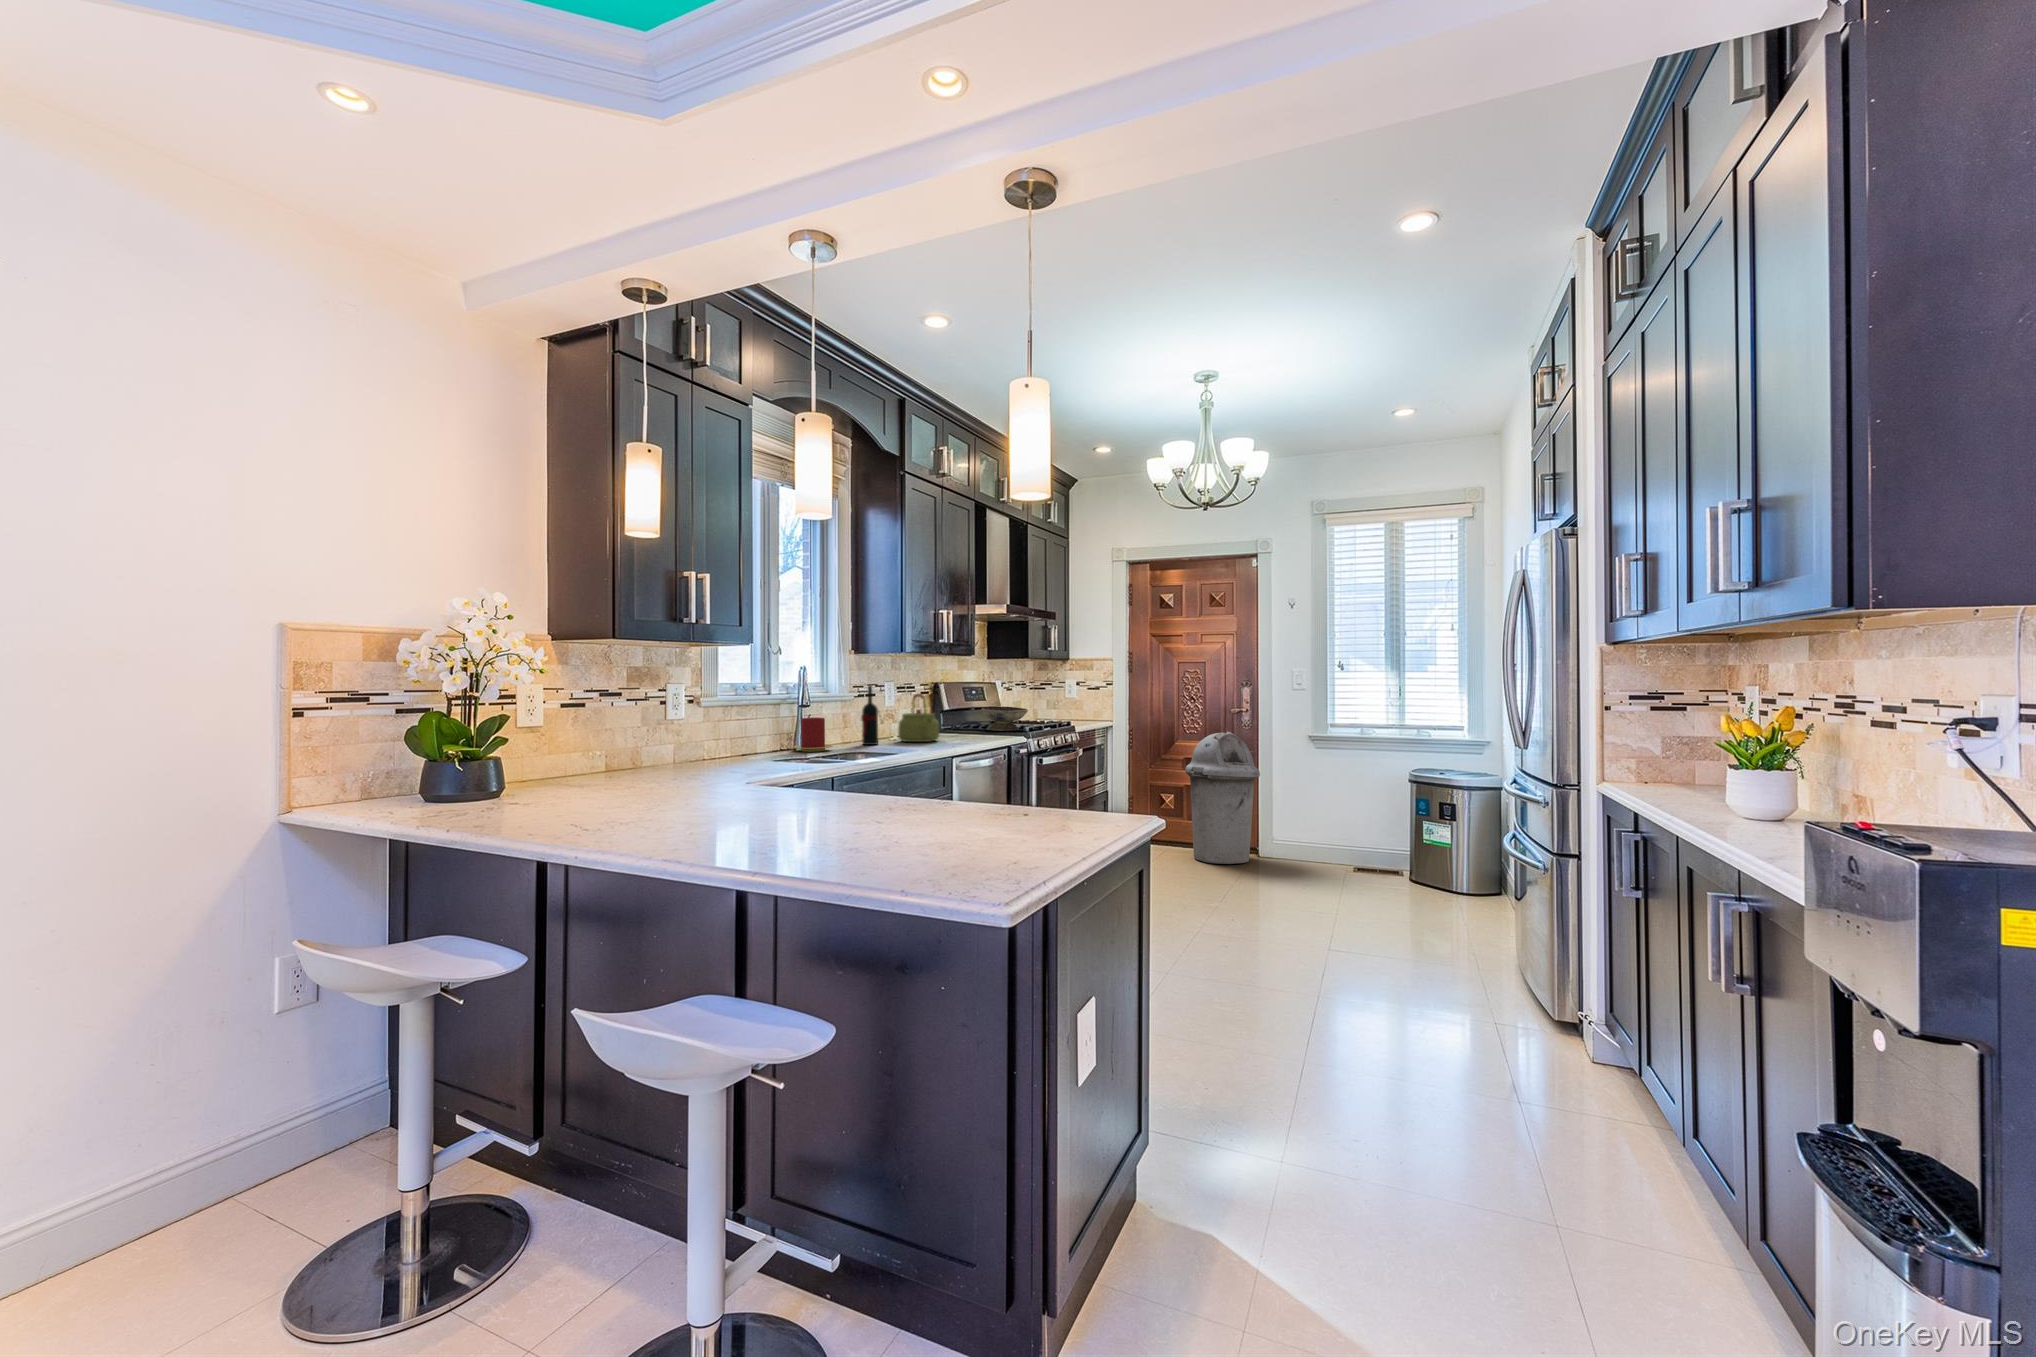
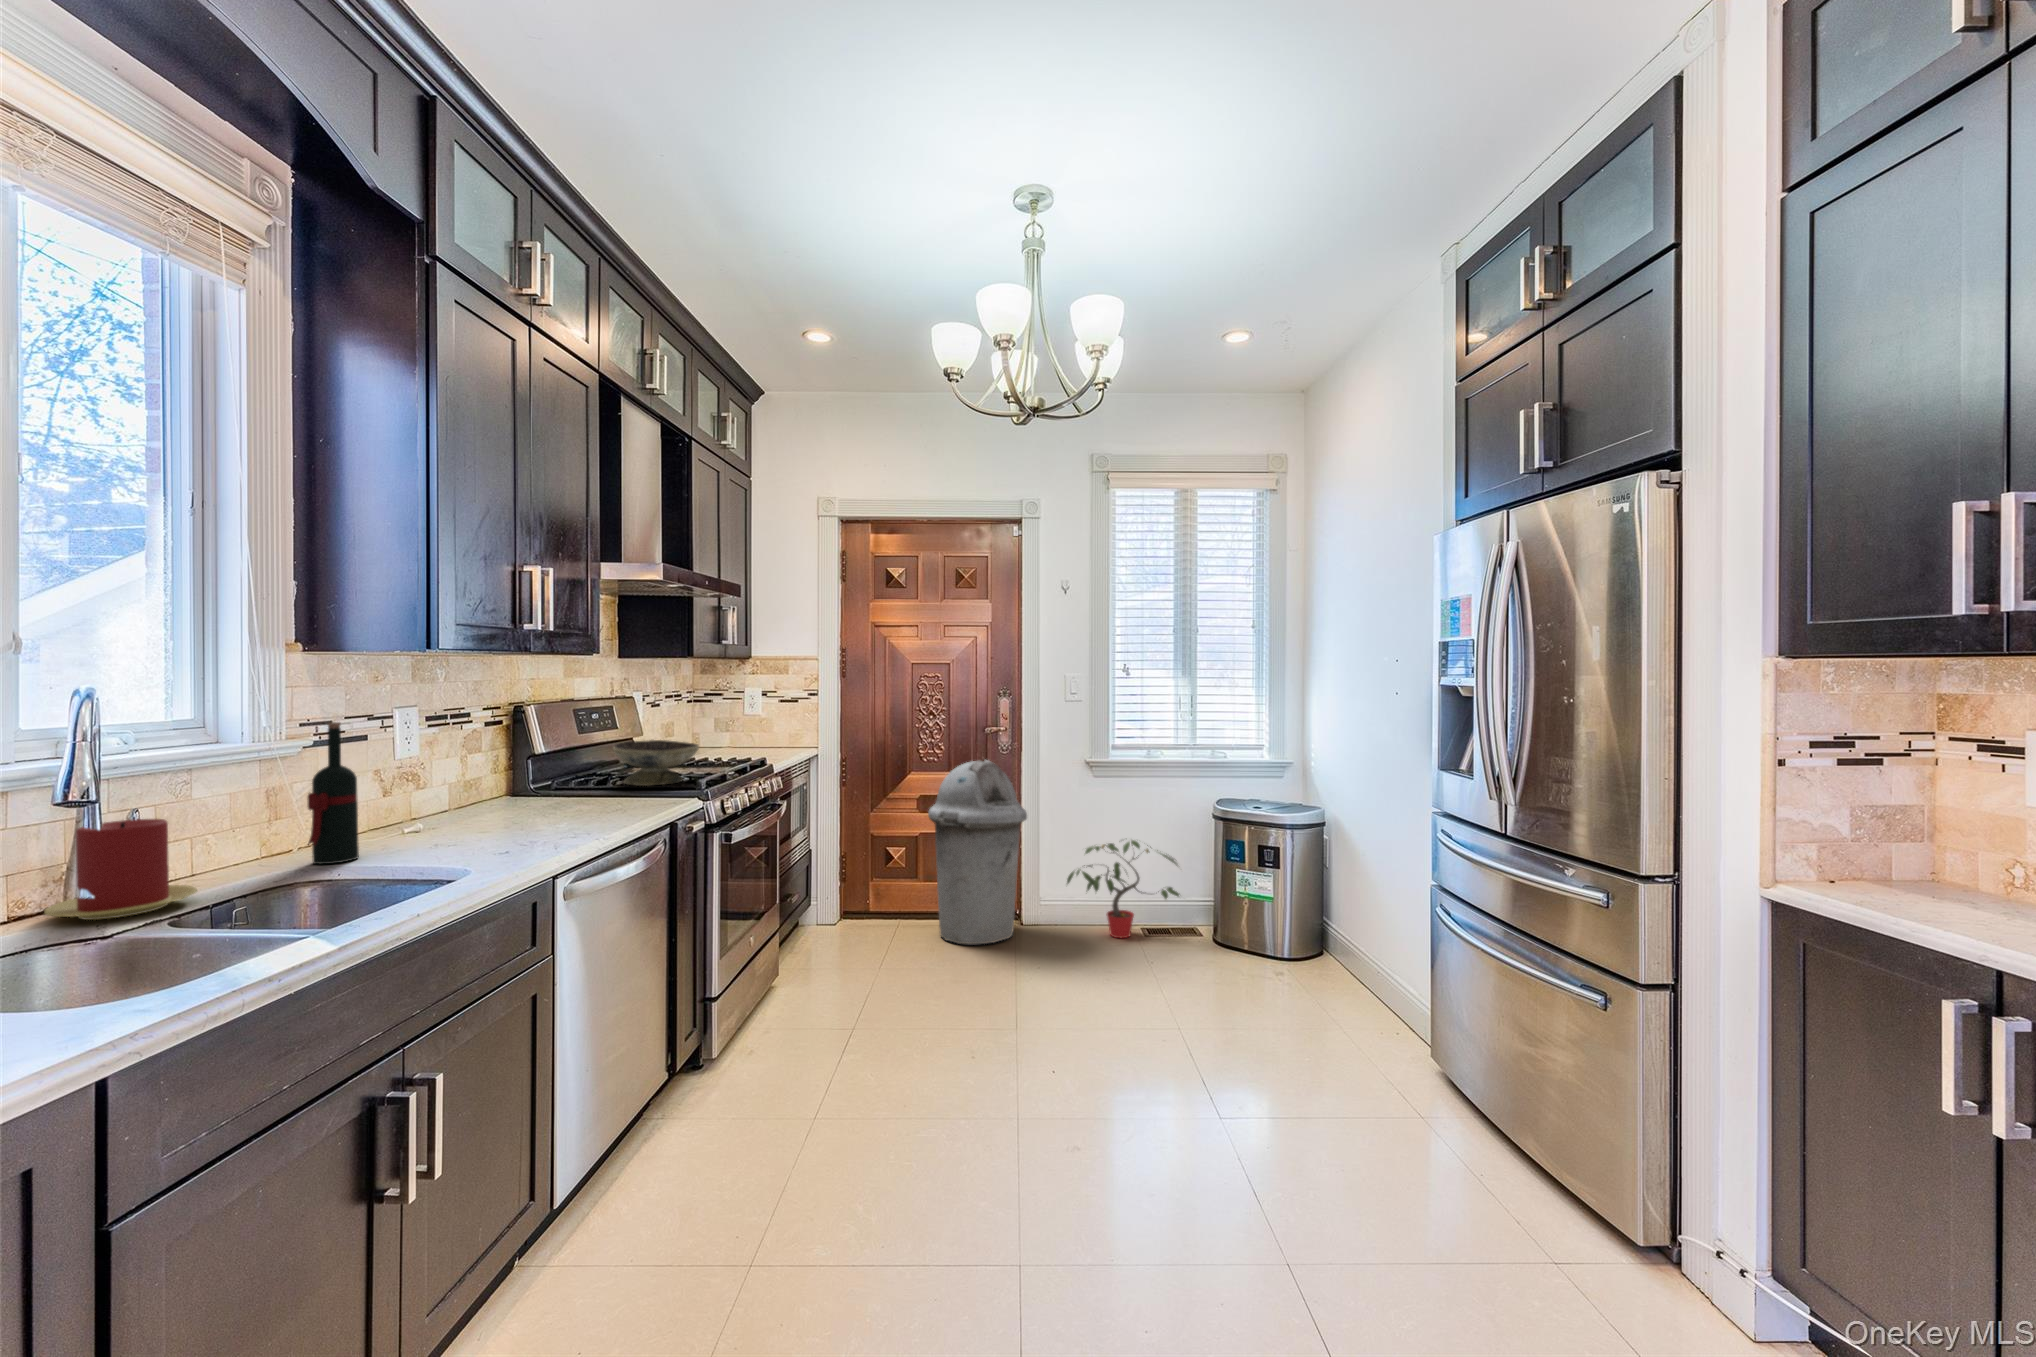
kettle: present [898,694,939,742] -> none [420,735,522,841]
potted plant: none [1289,796,1386,872] -> present [1067,840,1179,938]

